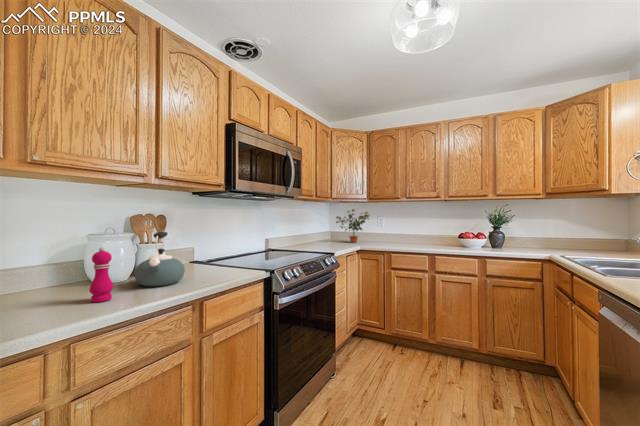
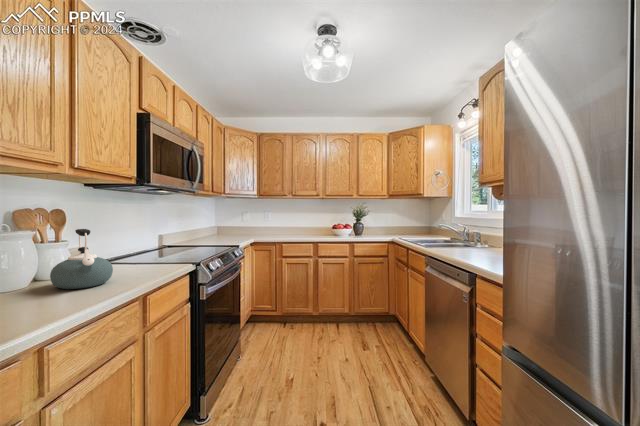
potted plant: present [336,209,369,243] -> none [224,205,259,236]
pepper mill: present [89,247,113,302] -> none [20,247,50,309]

